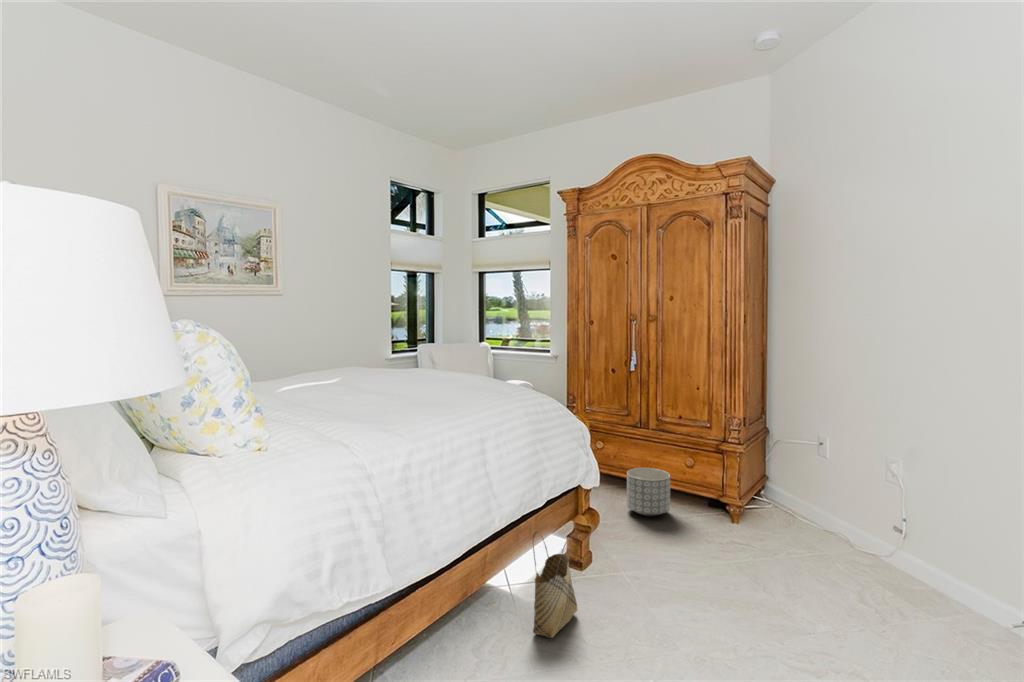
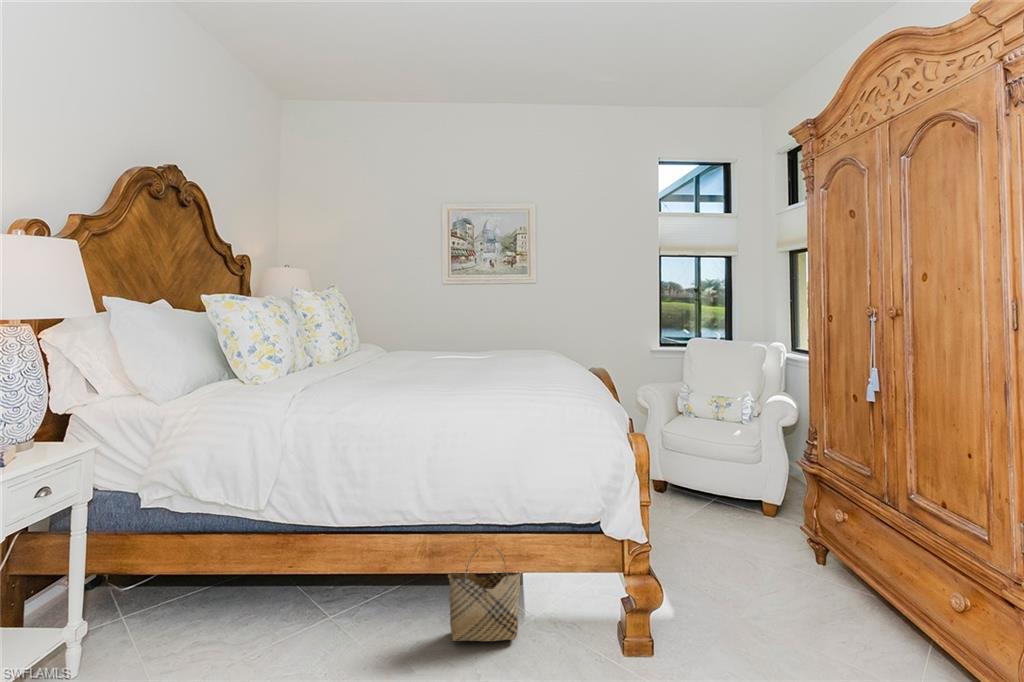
planter: present [627,468,670,516] -> none [789,542,871,629]

